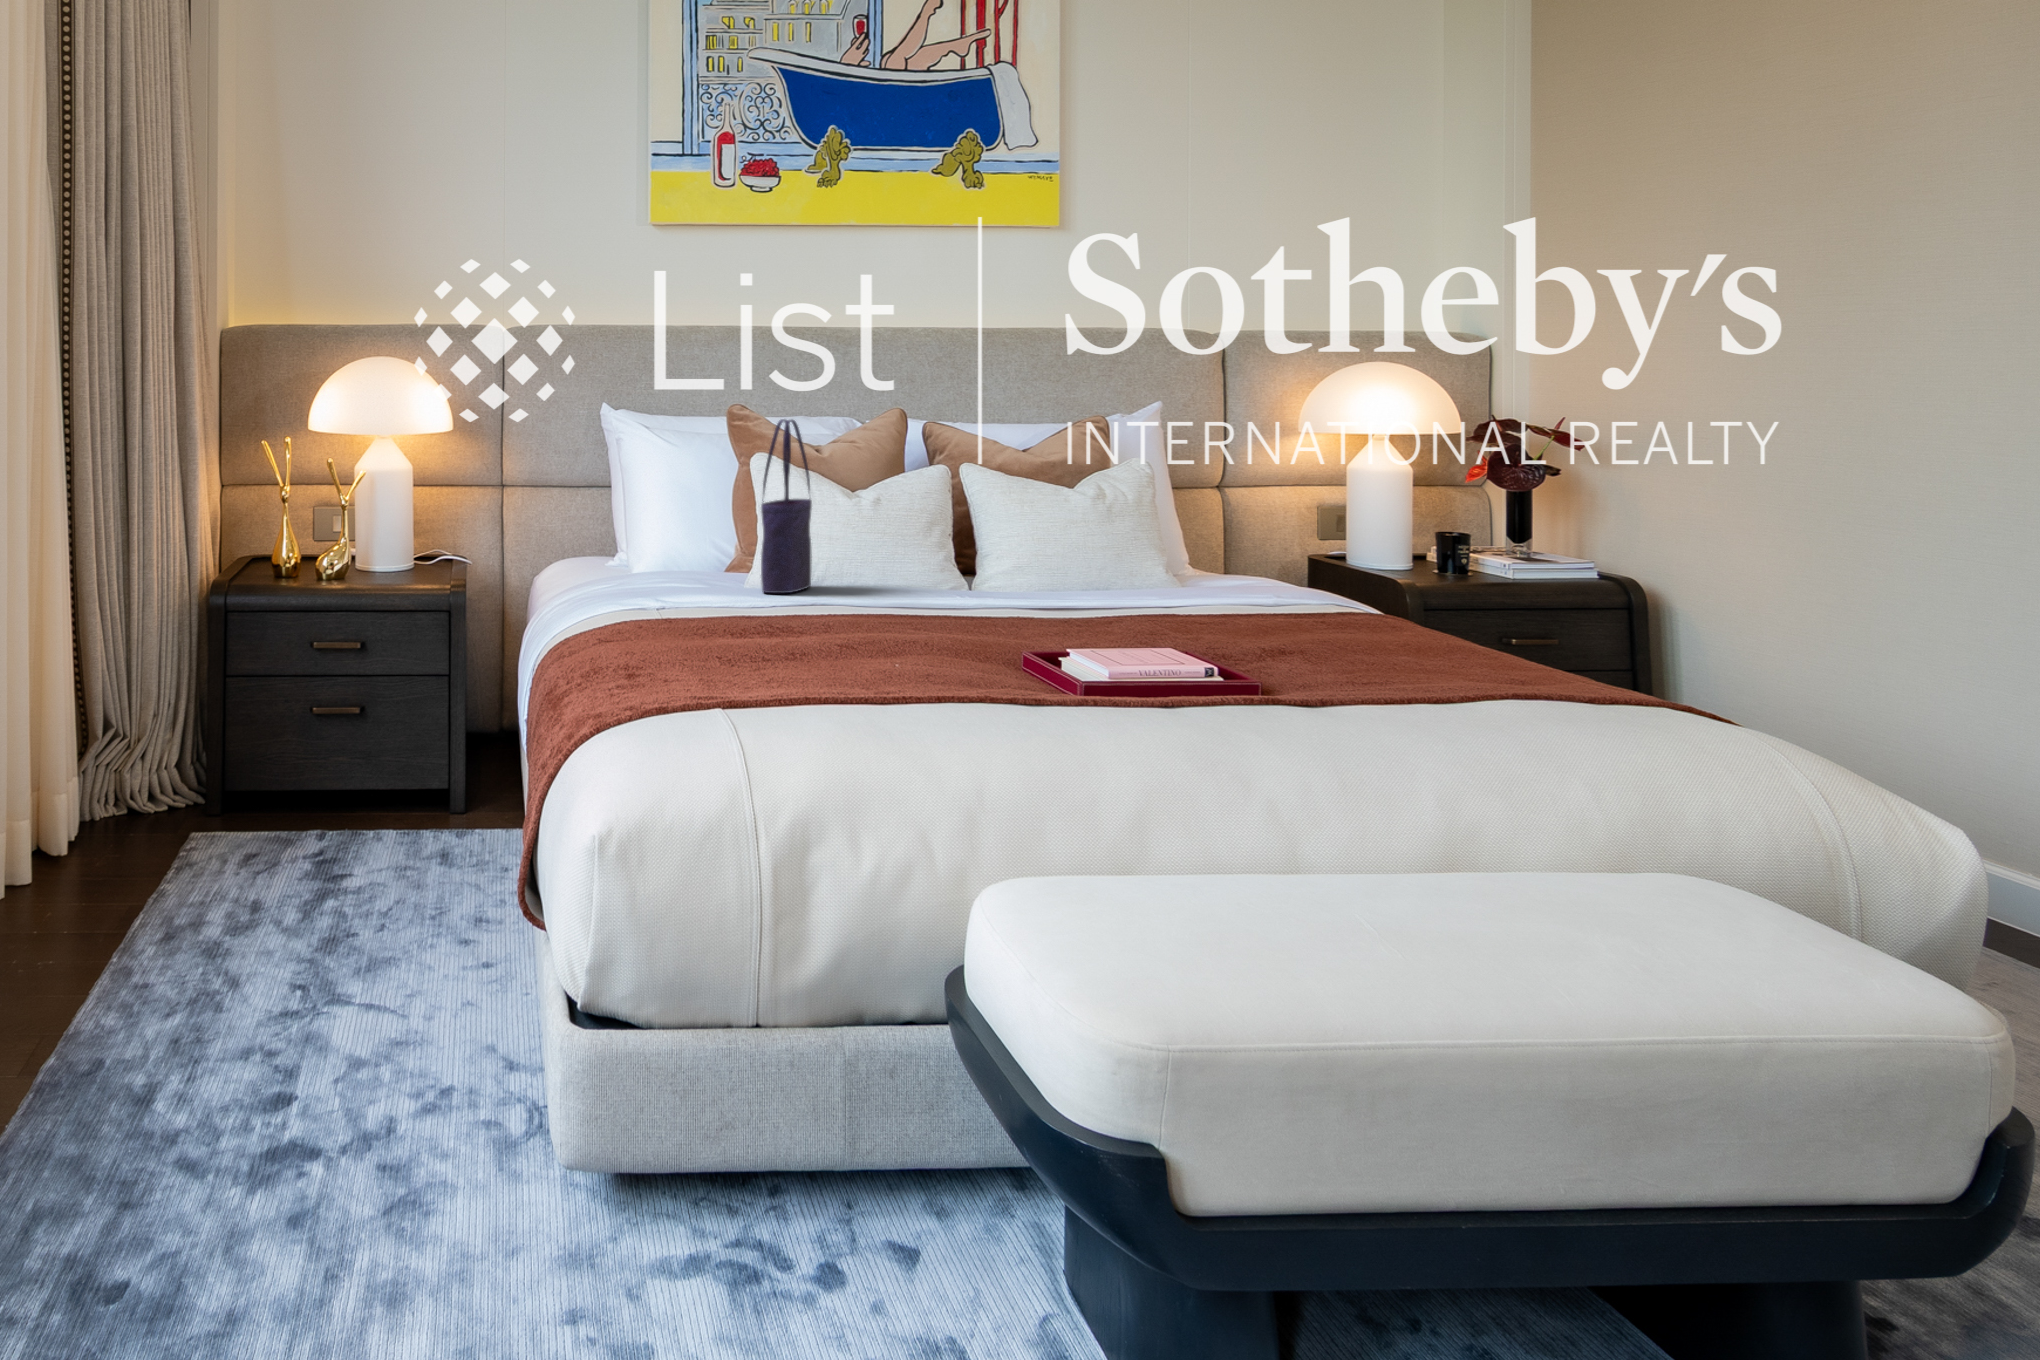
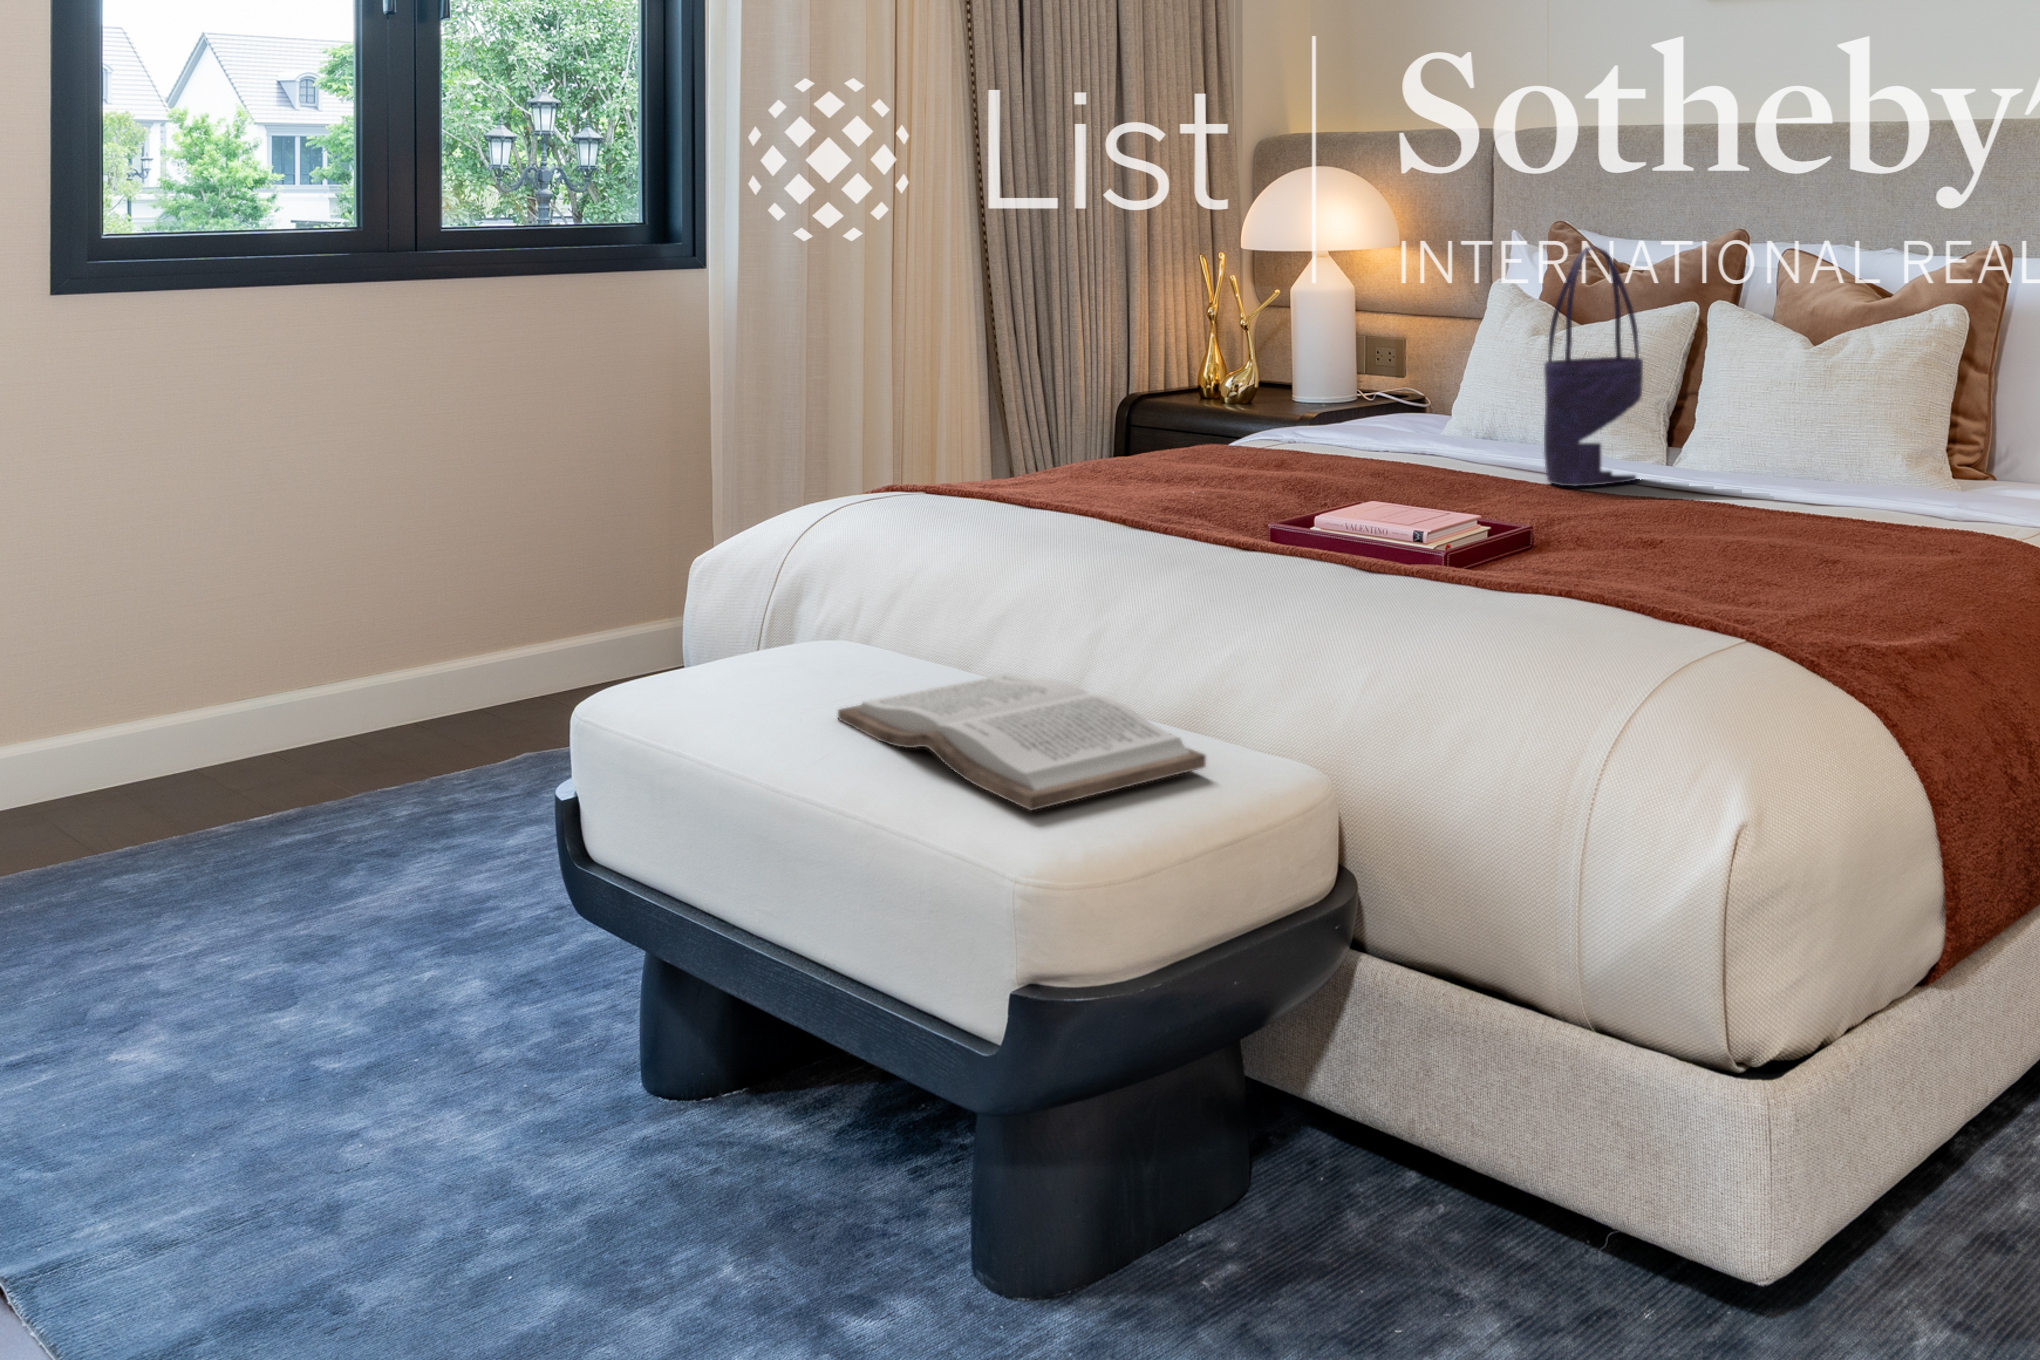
book: none [894,694,1143,741] -> present [838,674,1206,810]

